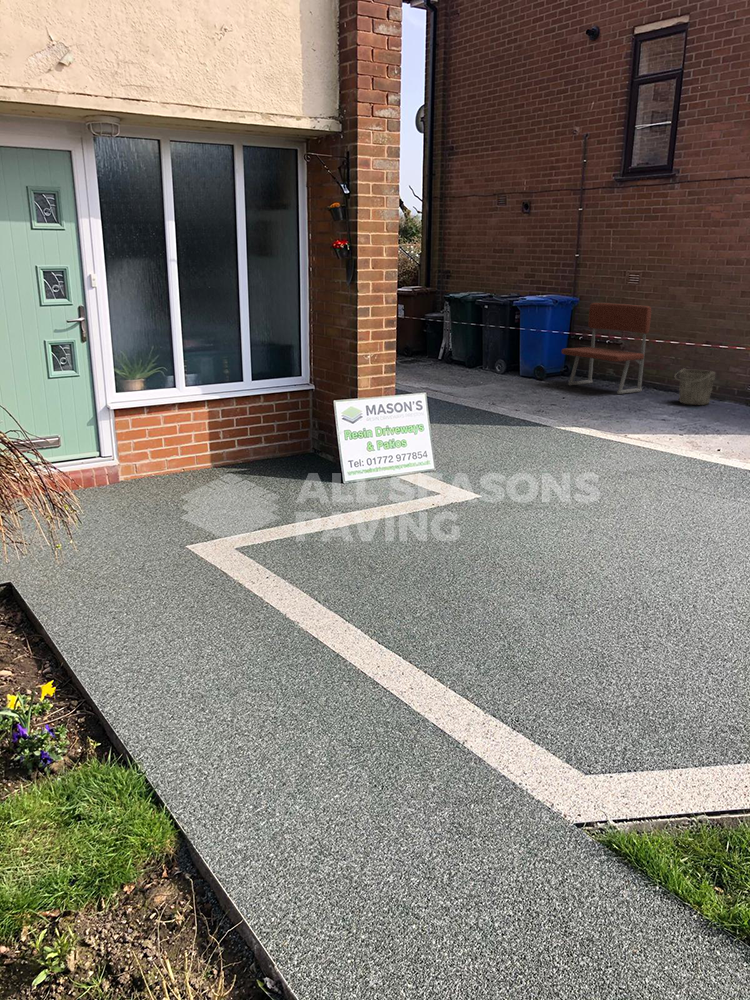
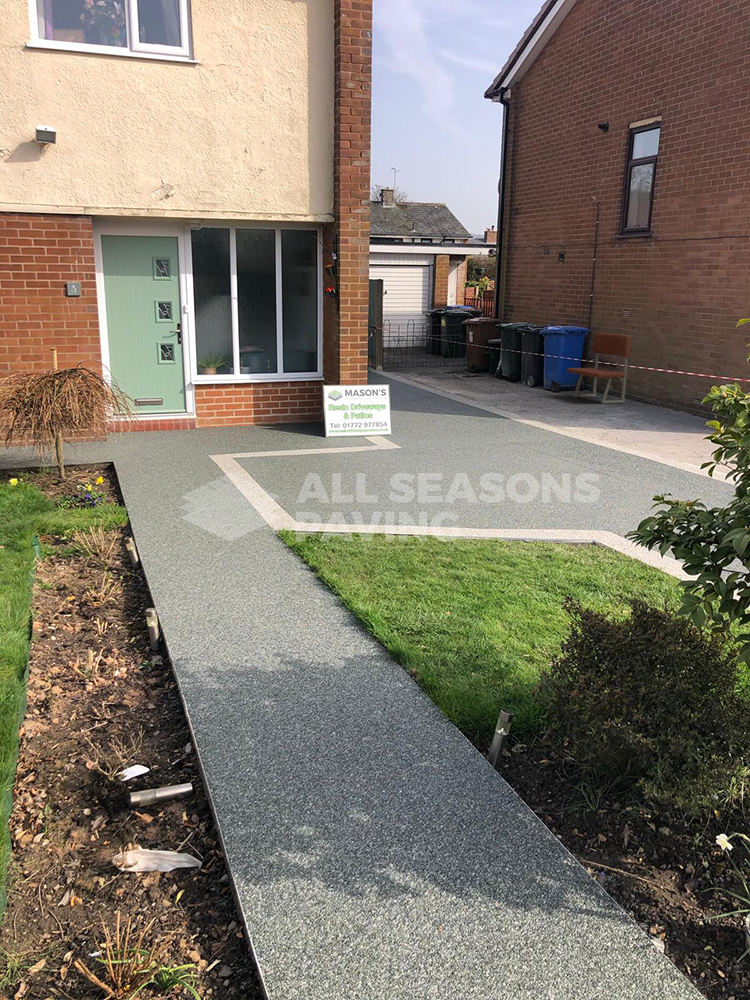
bucket: present [675,368,715,405] -> none [637,384,668,412]

